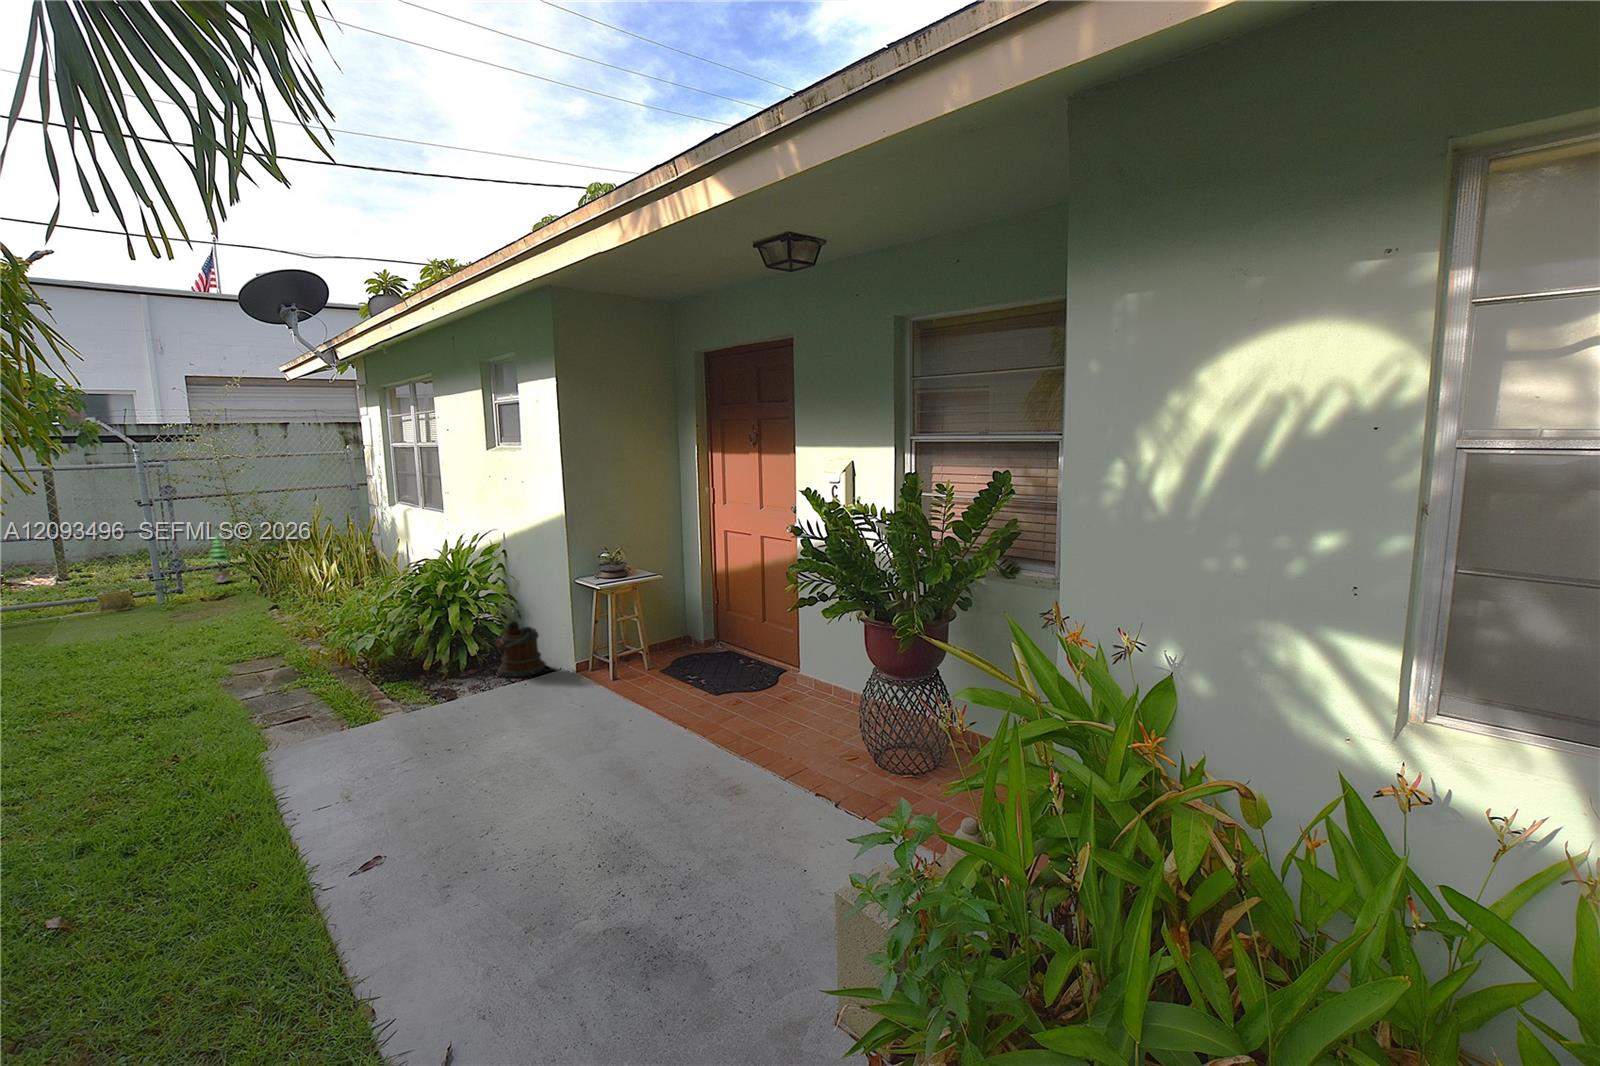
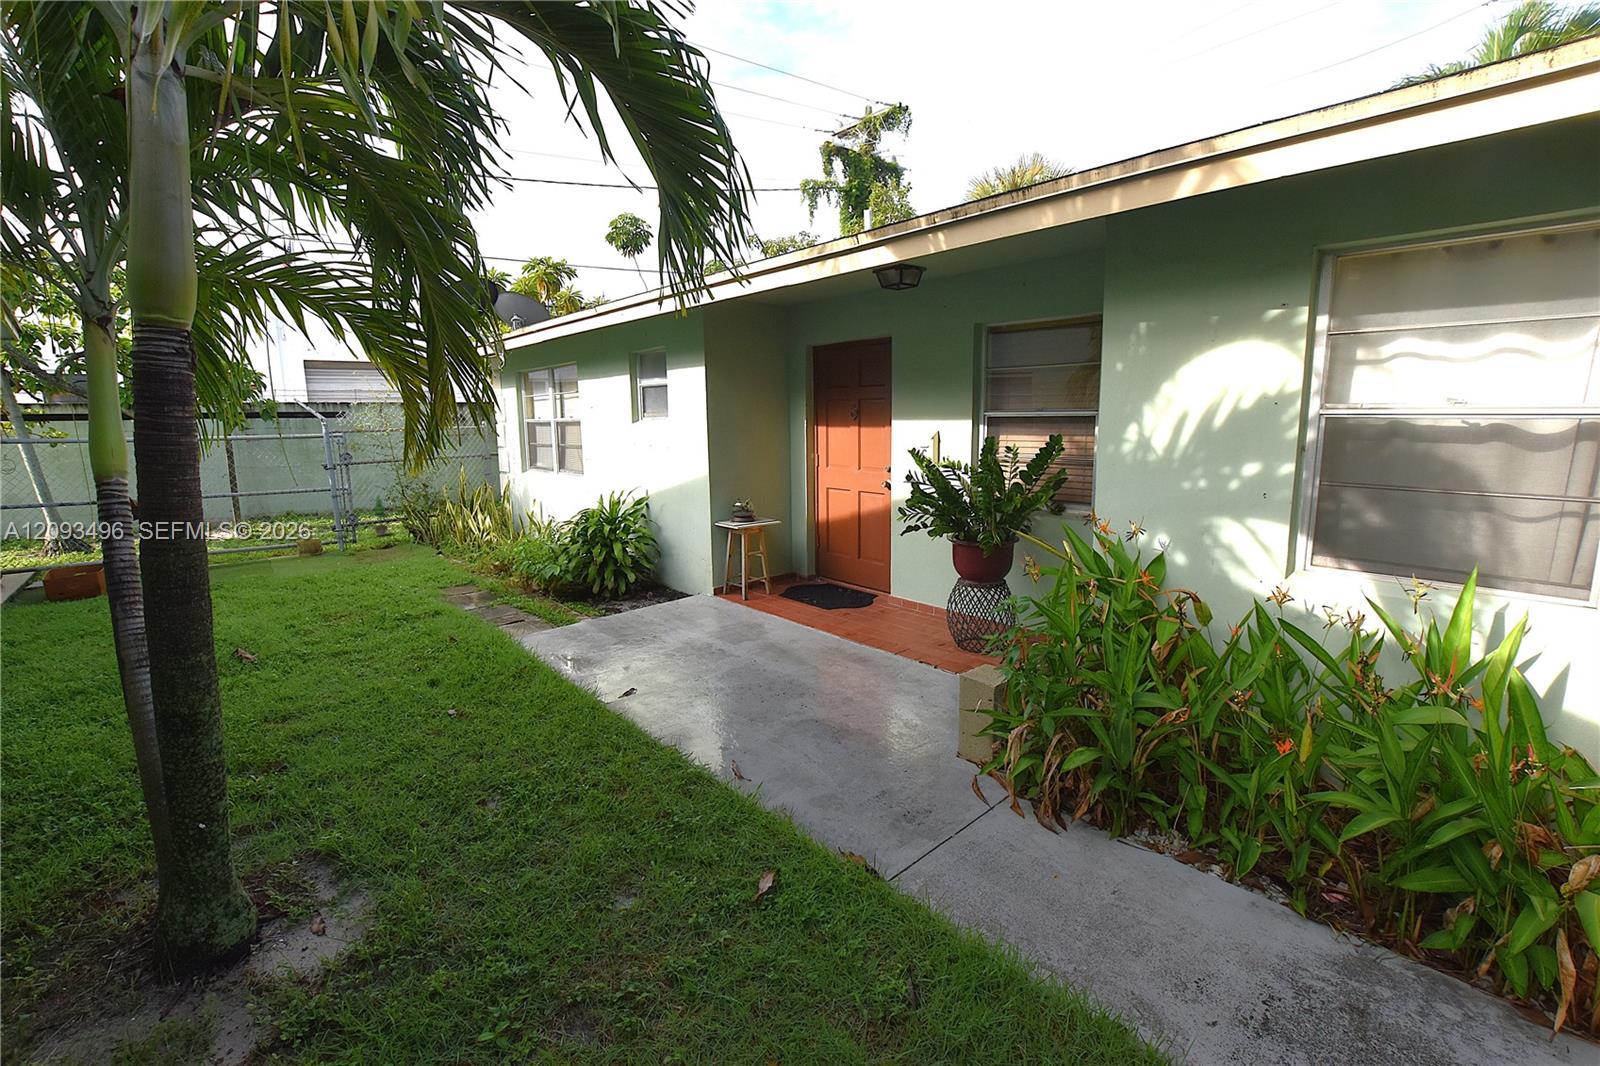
bucket: present [494,621,546,677] -> none [650,556,687,598]

